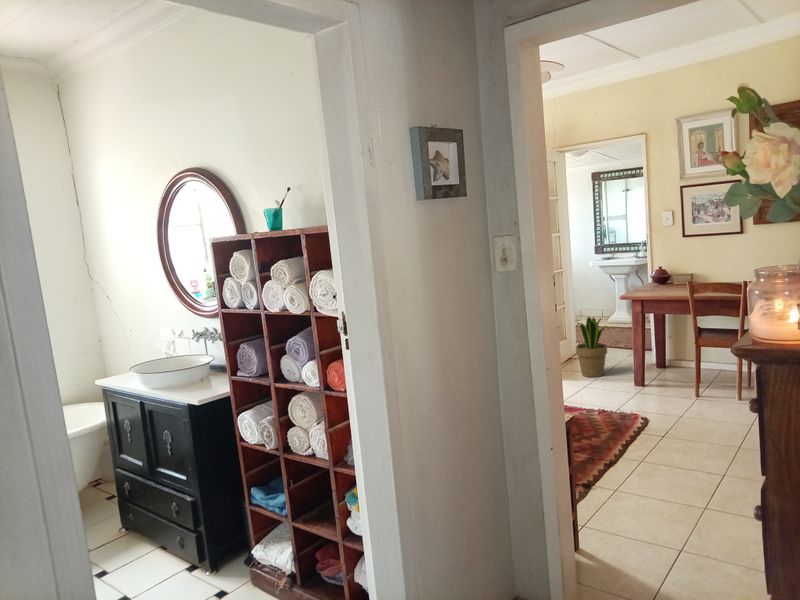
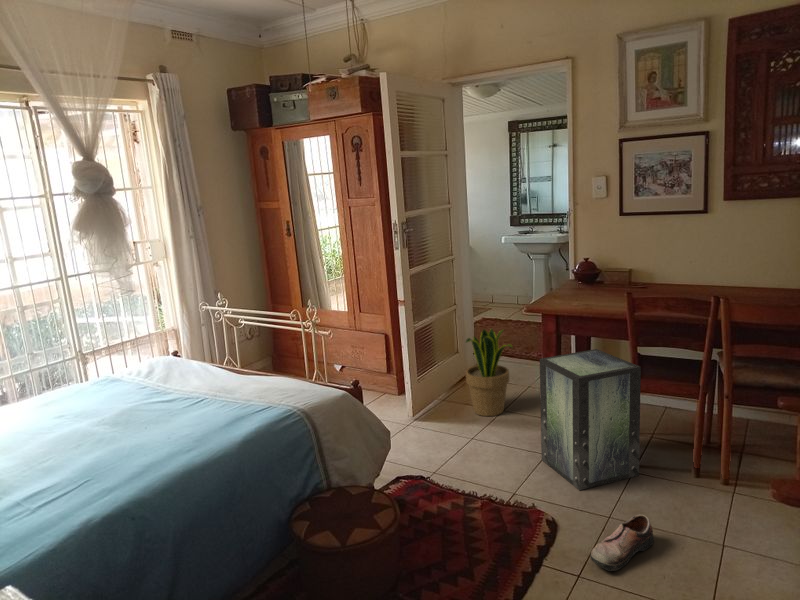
storage box: none [631,322,701,408] -> present [540,349,641,490]
shoe: none [669,410,709,436] -> present [590,515,654,571]

